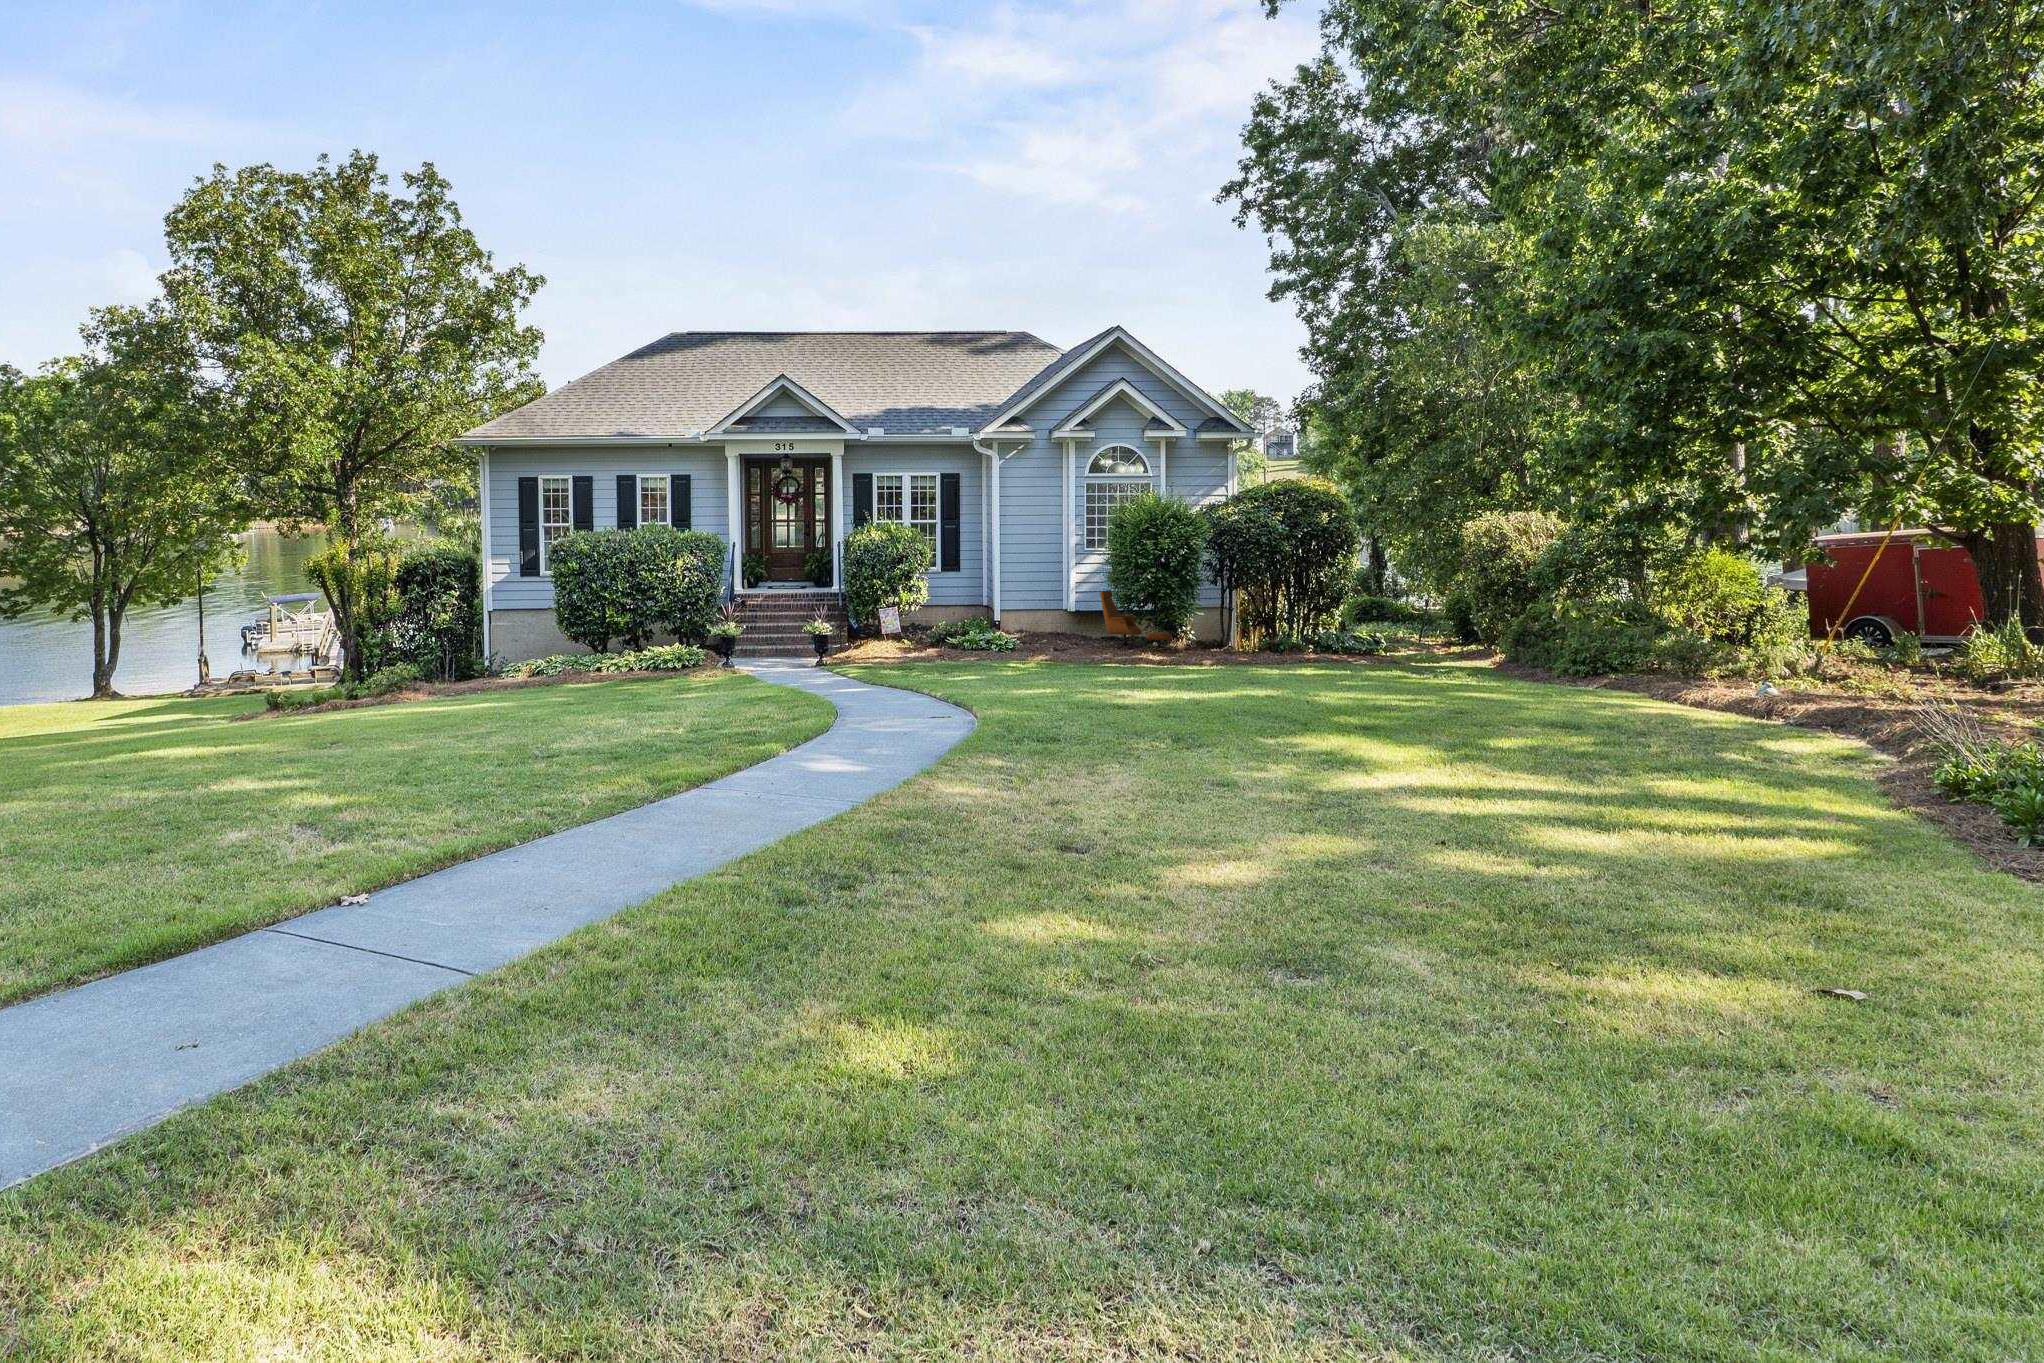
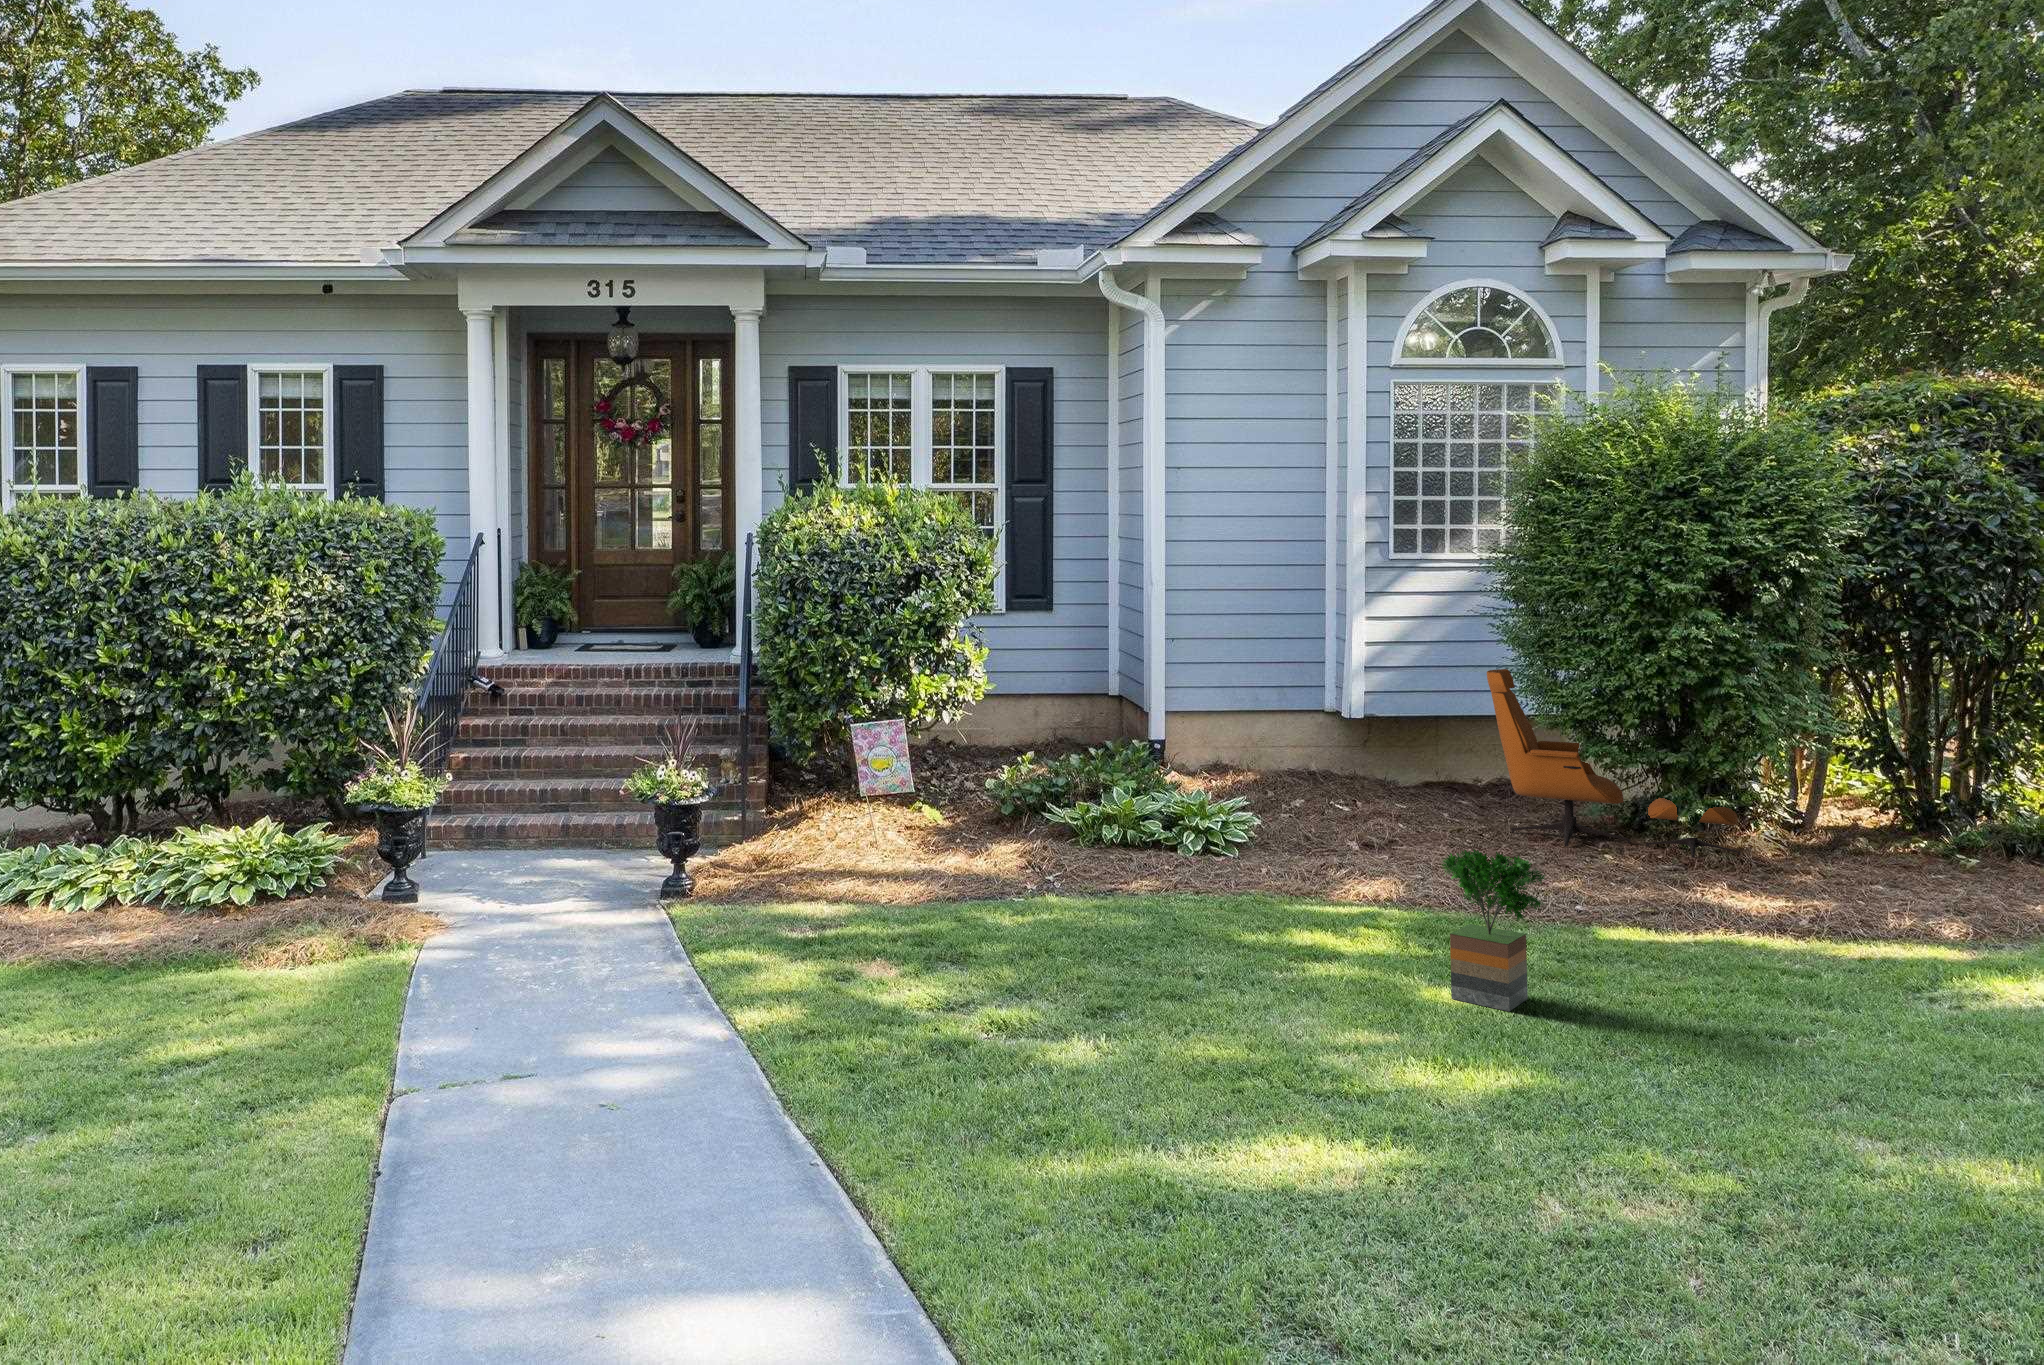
potted tree: none [1027,630,1051,669] -> present [1442,849,1545,1011]

